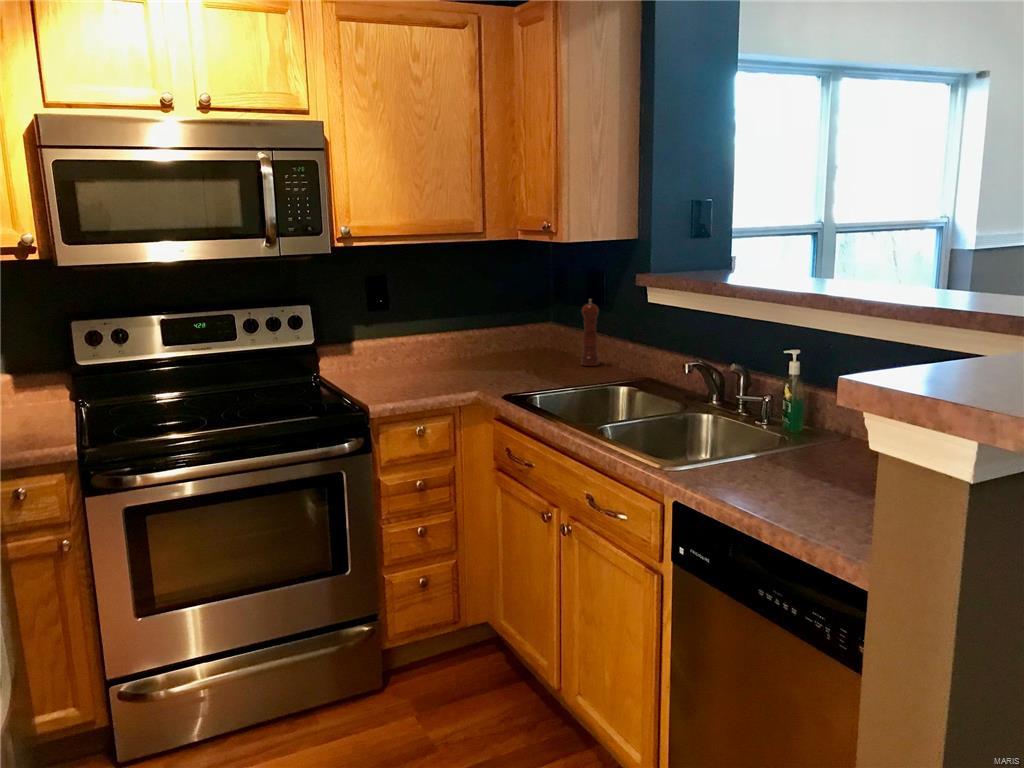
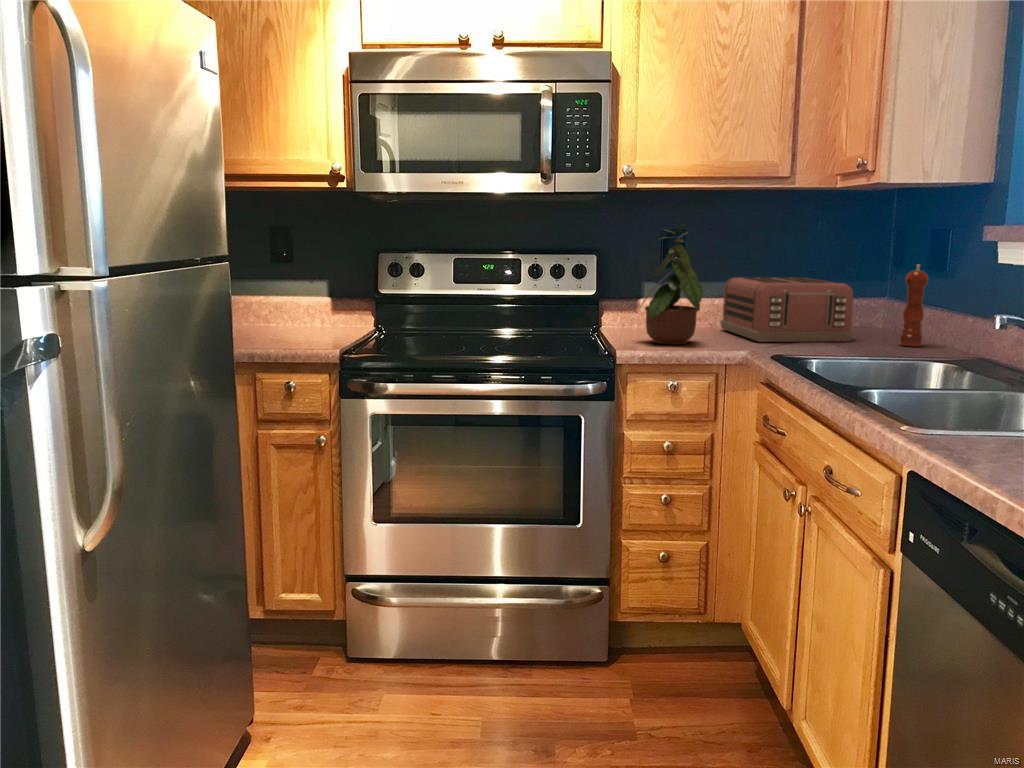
potted plant: none [366,277,434,389] -> present [642,224,703,344]
toaster: none [427,309,544,375] -> present [720,277,853,342]

